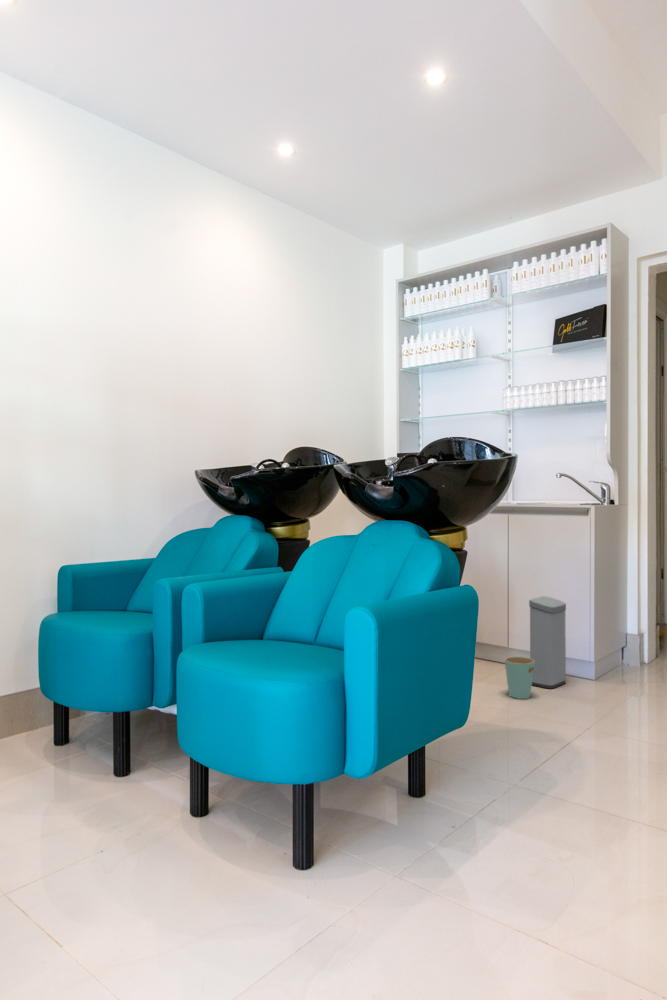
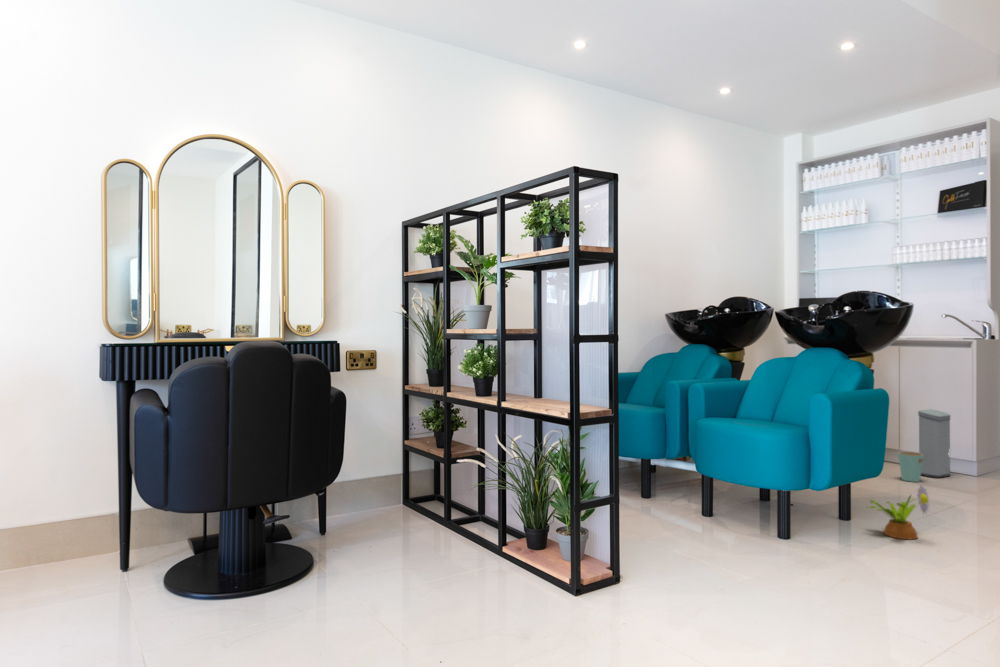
decorative plant: none [441,755,536,855] -> present [869,485,929,539]

